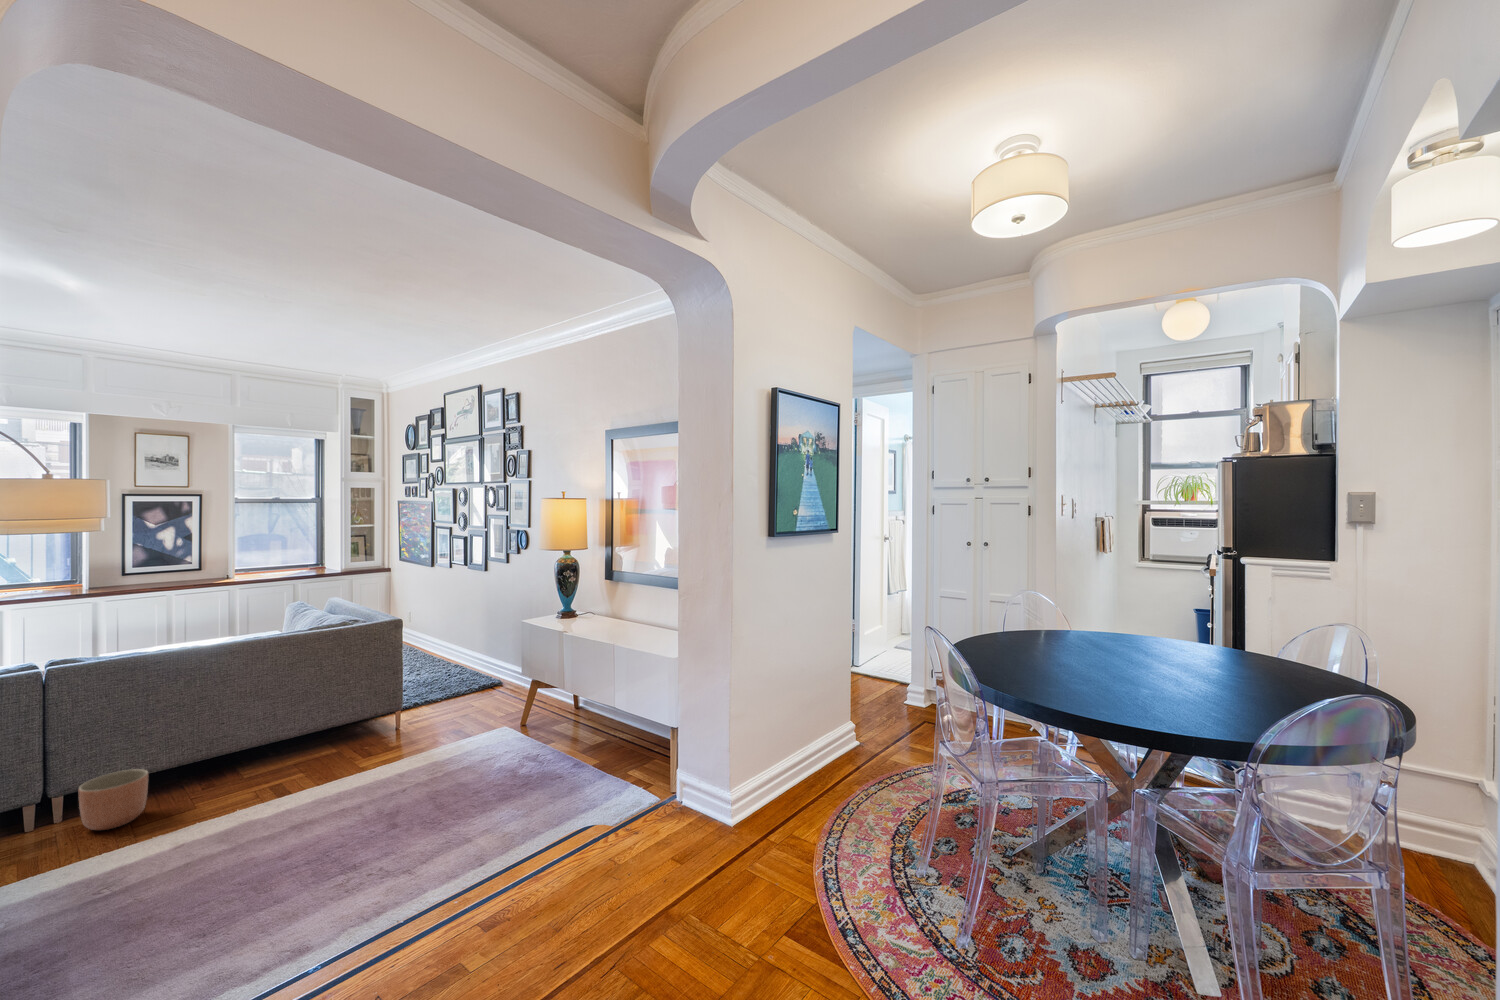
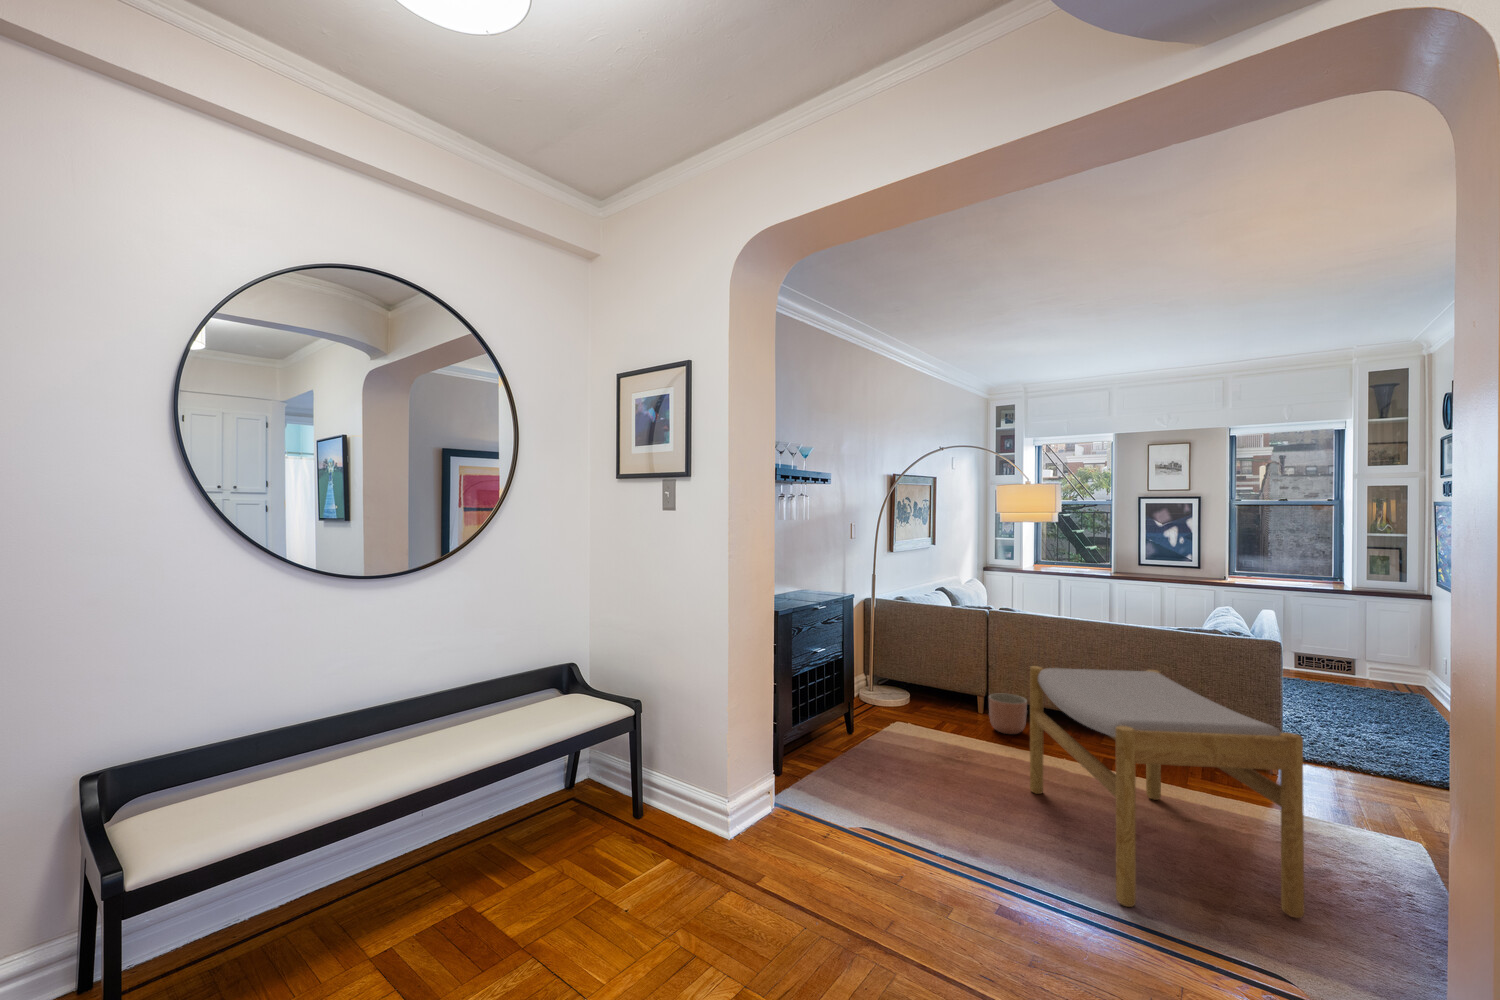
footstool: none [253,672,531,868] -> present [1030,666,1304,918]

